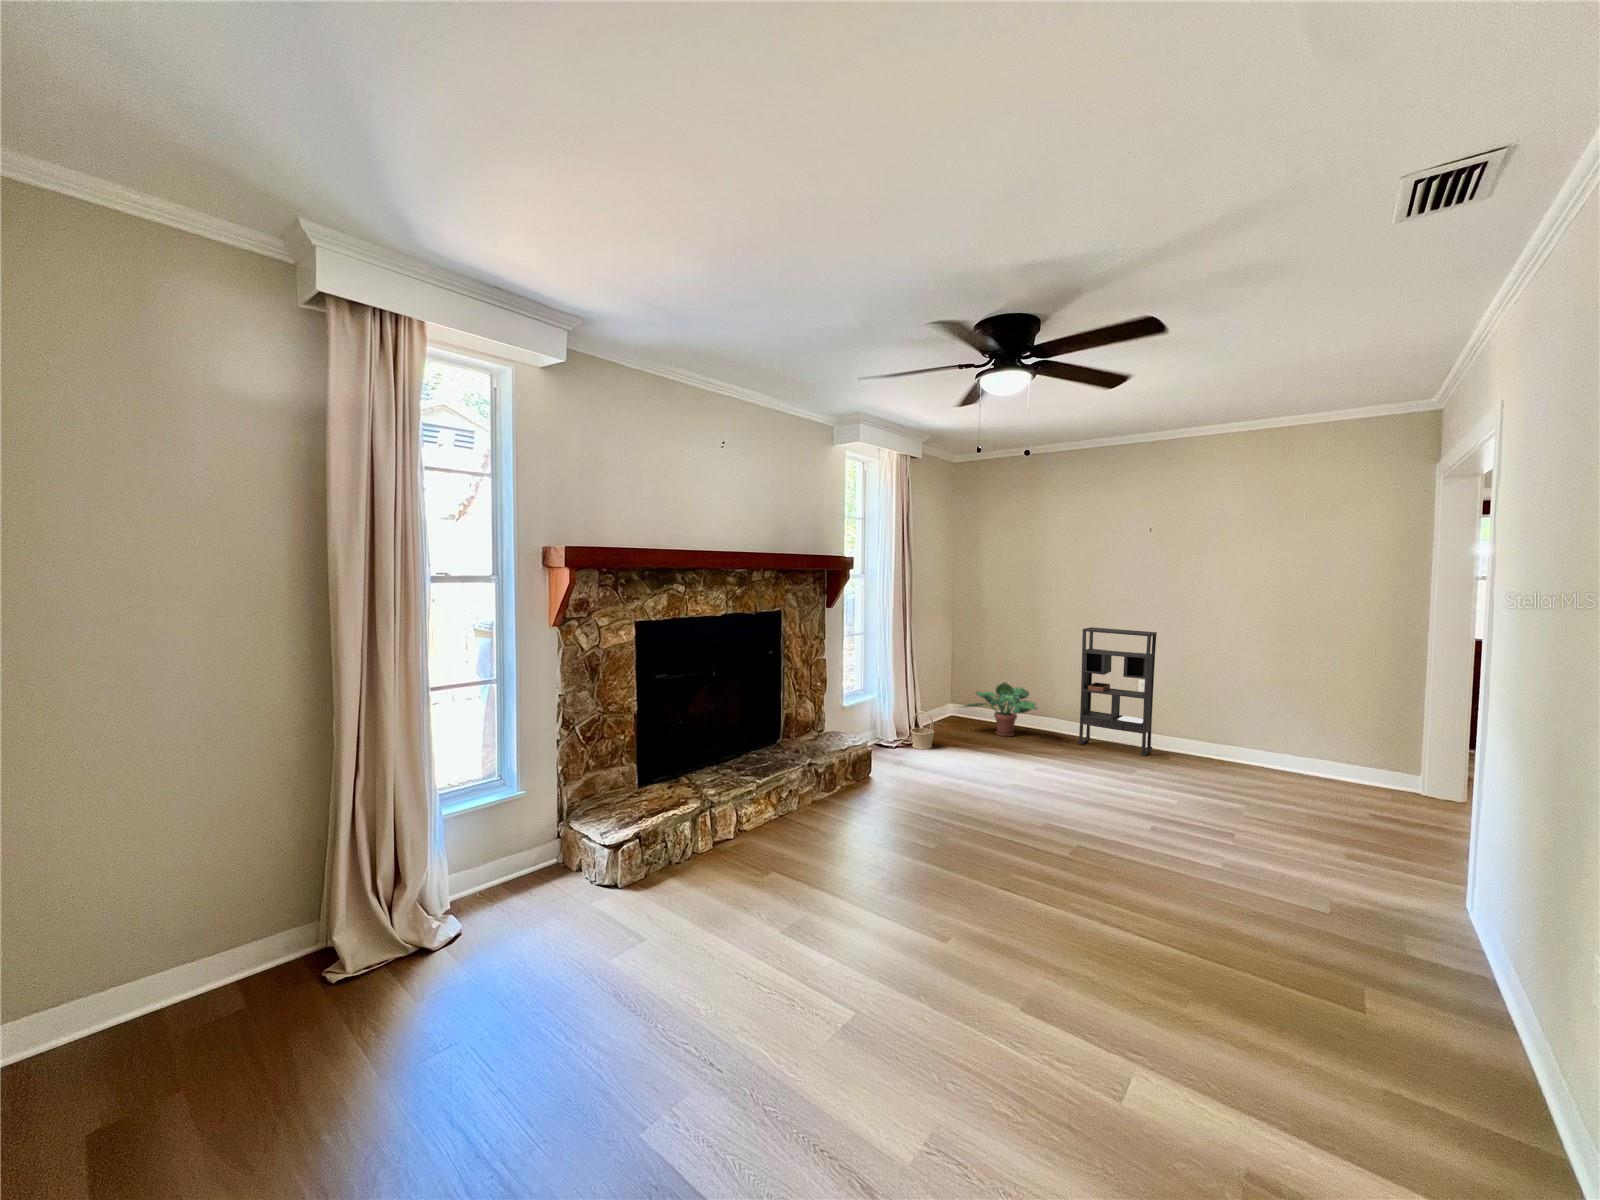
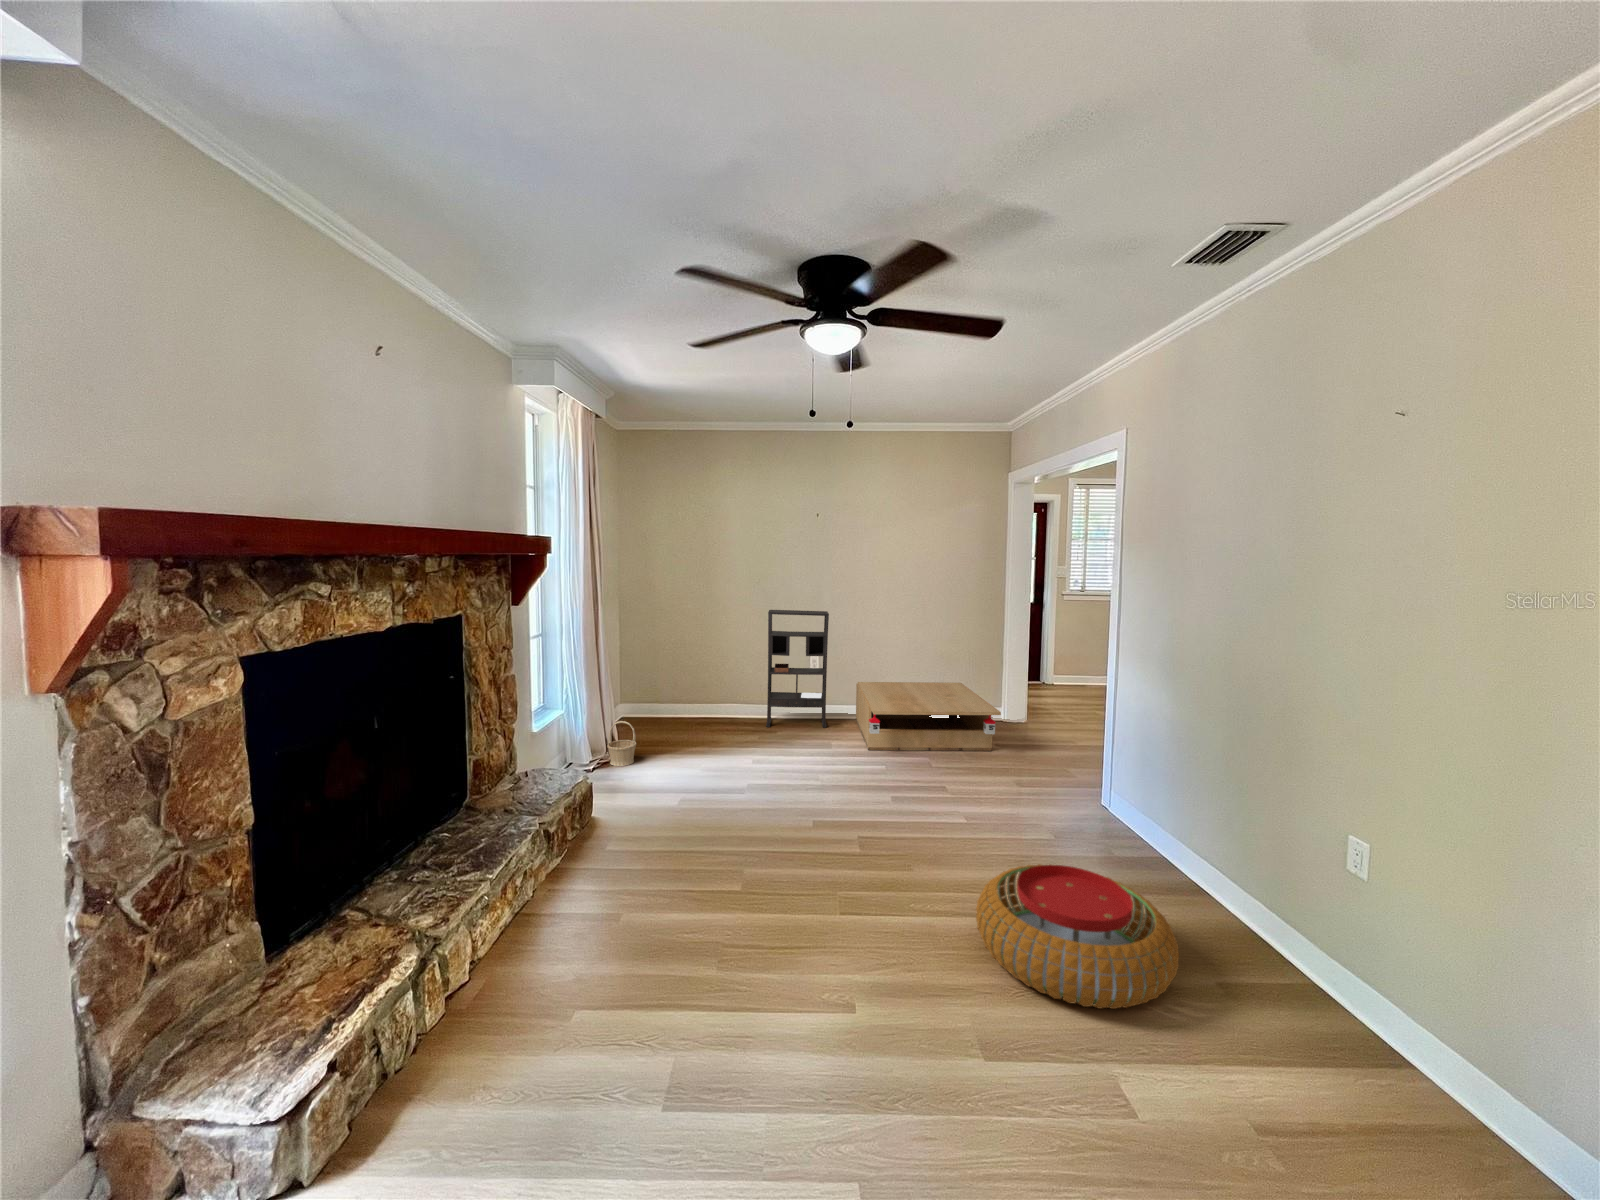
potted plant: present [964,683,1037,737] -> none [646,674,733,732]
coffee table: none [1169,713,1360,818] -> present [856,682,1001,751]
pouf: none [1101,896,1347,1065] -> present [976,864,1179,1009]

